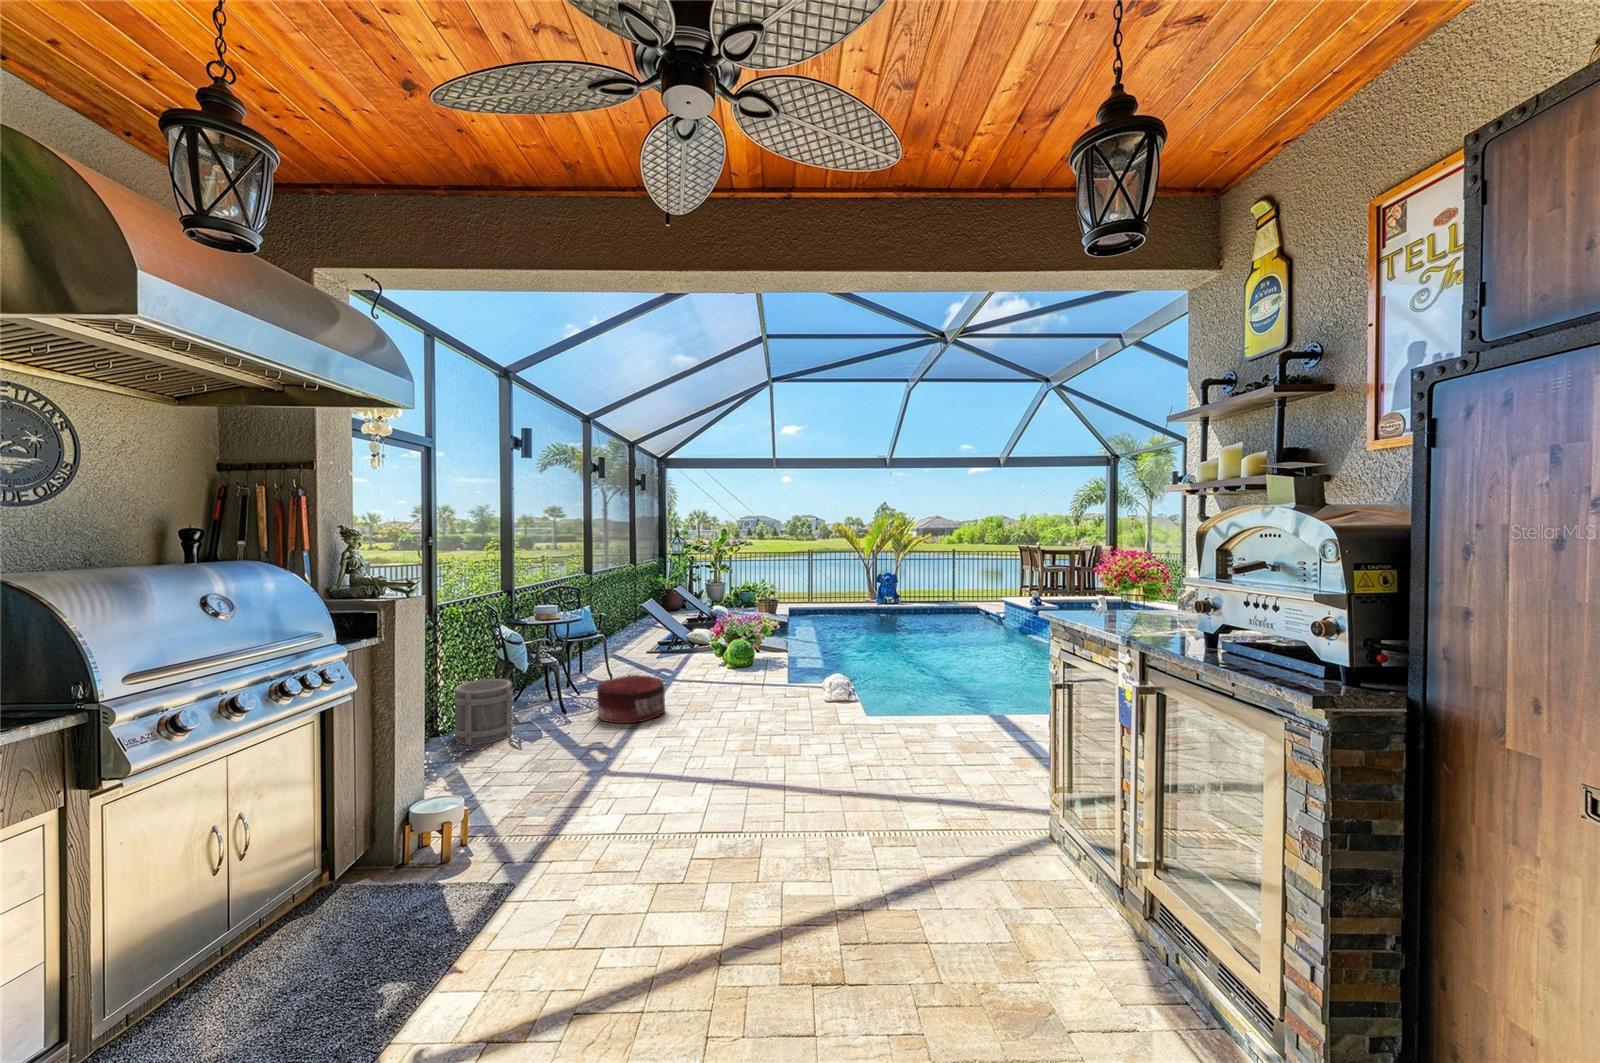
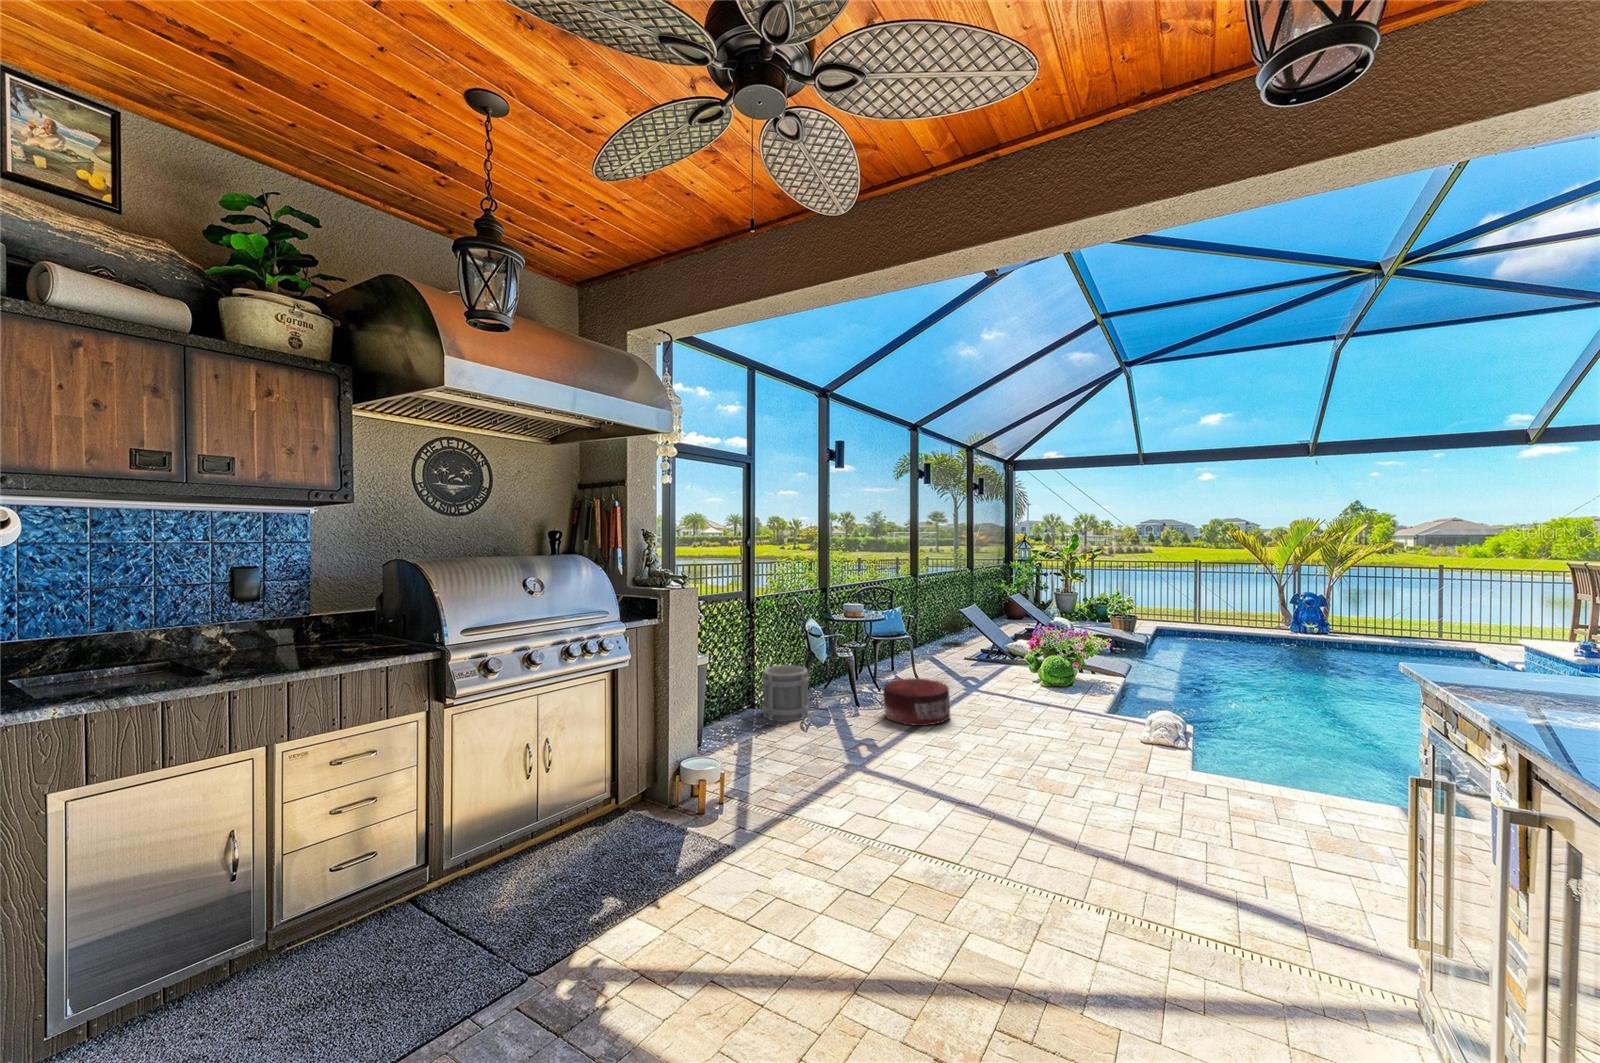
potted tree: none [612,599,641,643] -> present [941,609,965,647]

